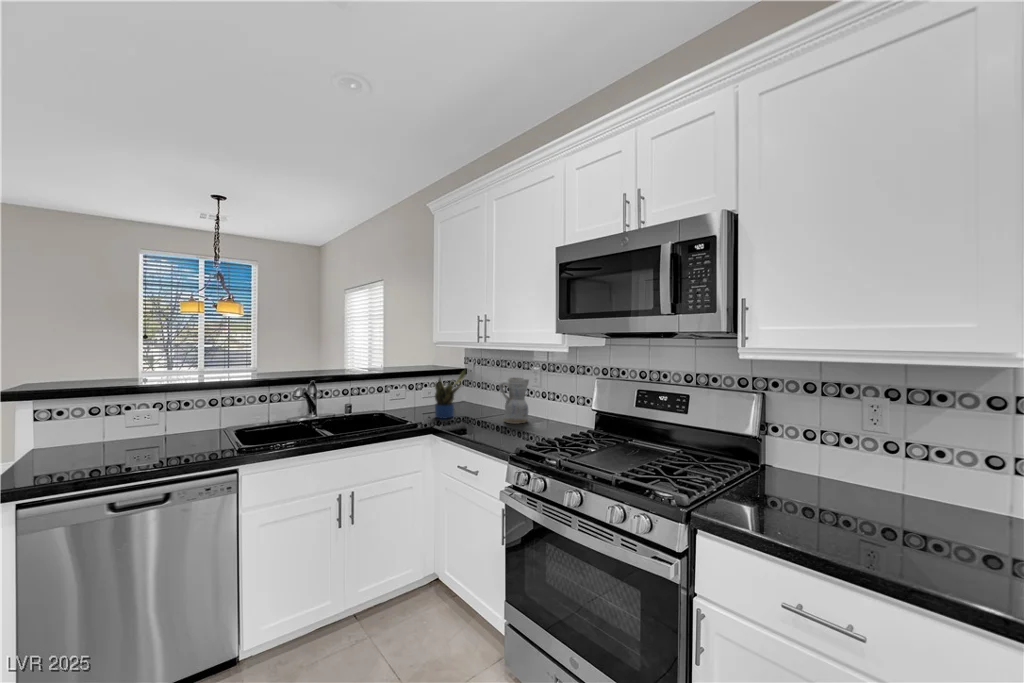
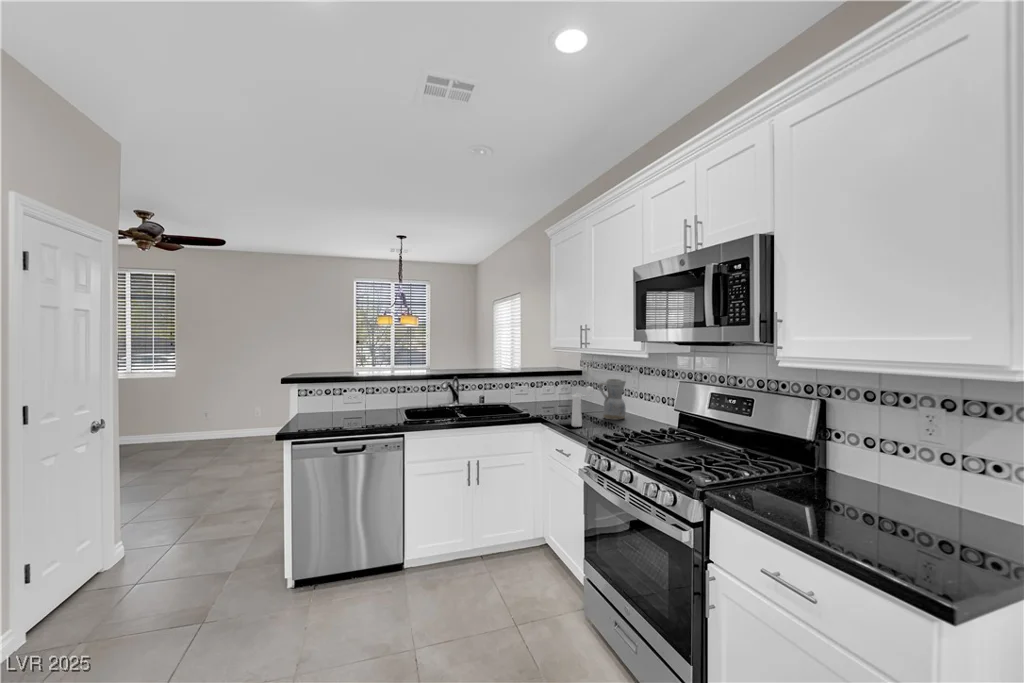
potted plant: present [435,370,466,419] -> none [547,369,575,412]
pepper mill: none [476,387,499,436] -> present [572,387,593,427]

